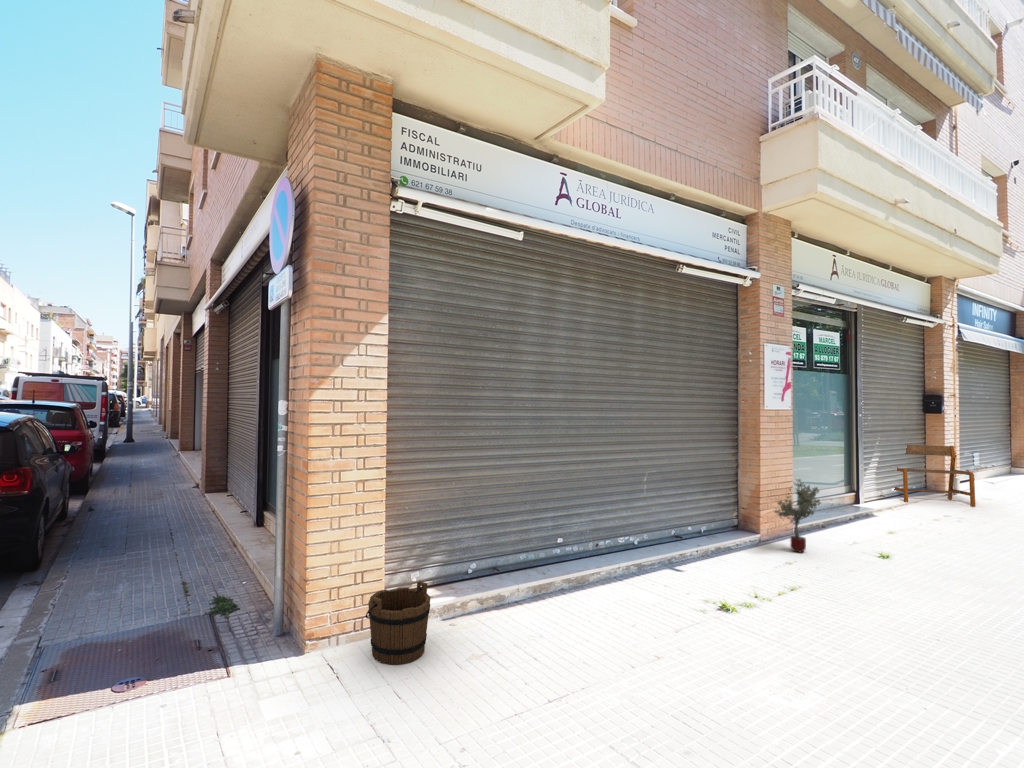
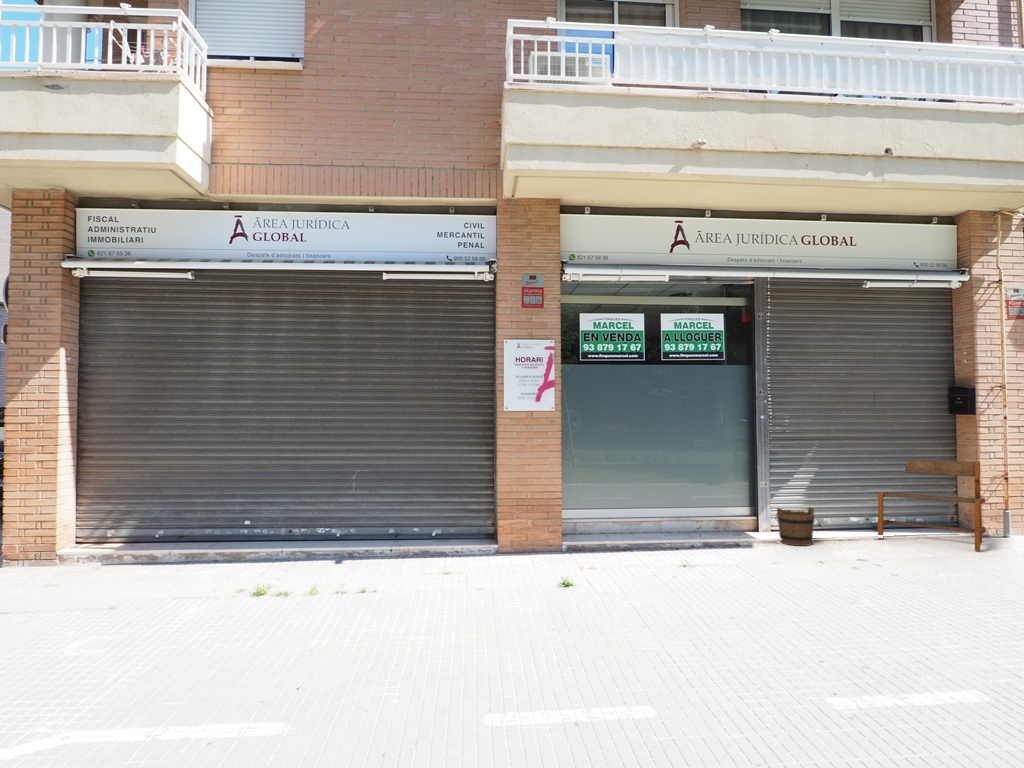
potted tree: present [775,479,821,552] -> none [482,484,545,563]
bucket: present [366,581,431,664] -> present [776,507,814,546]

